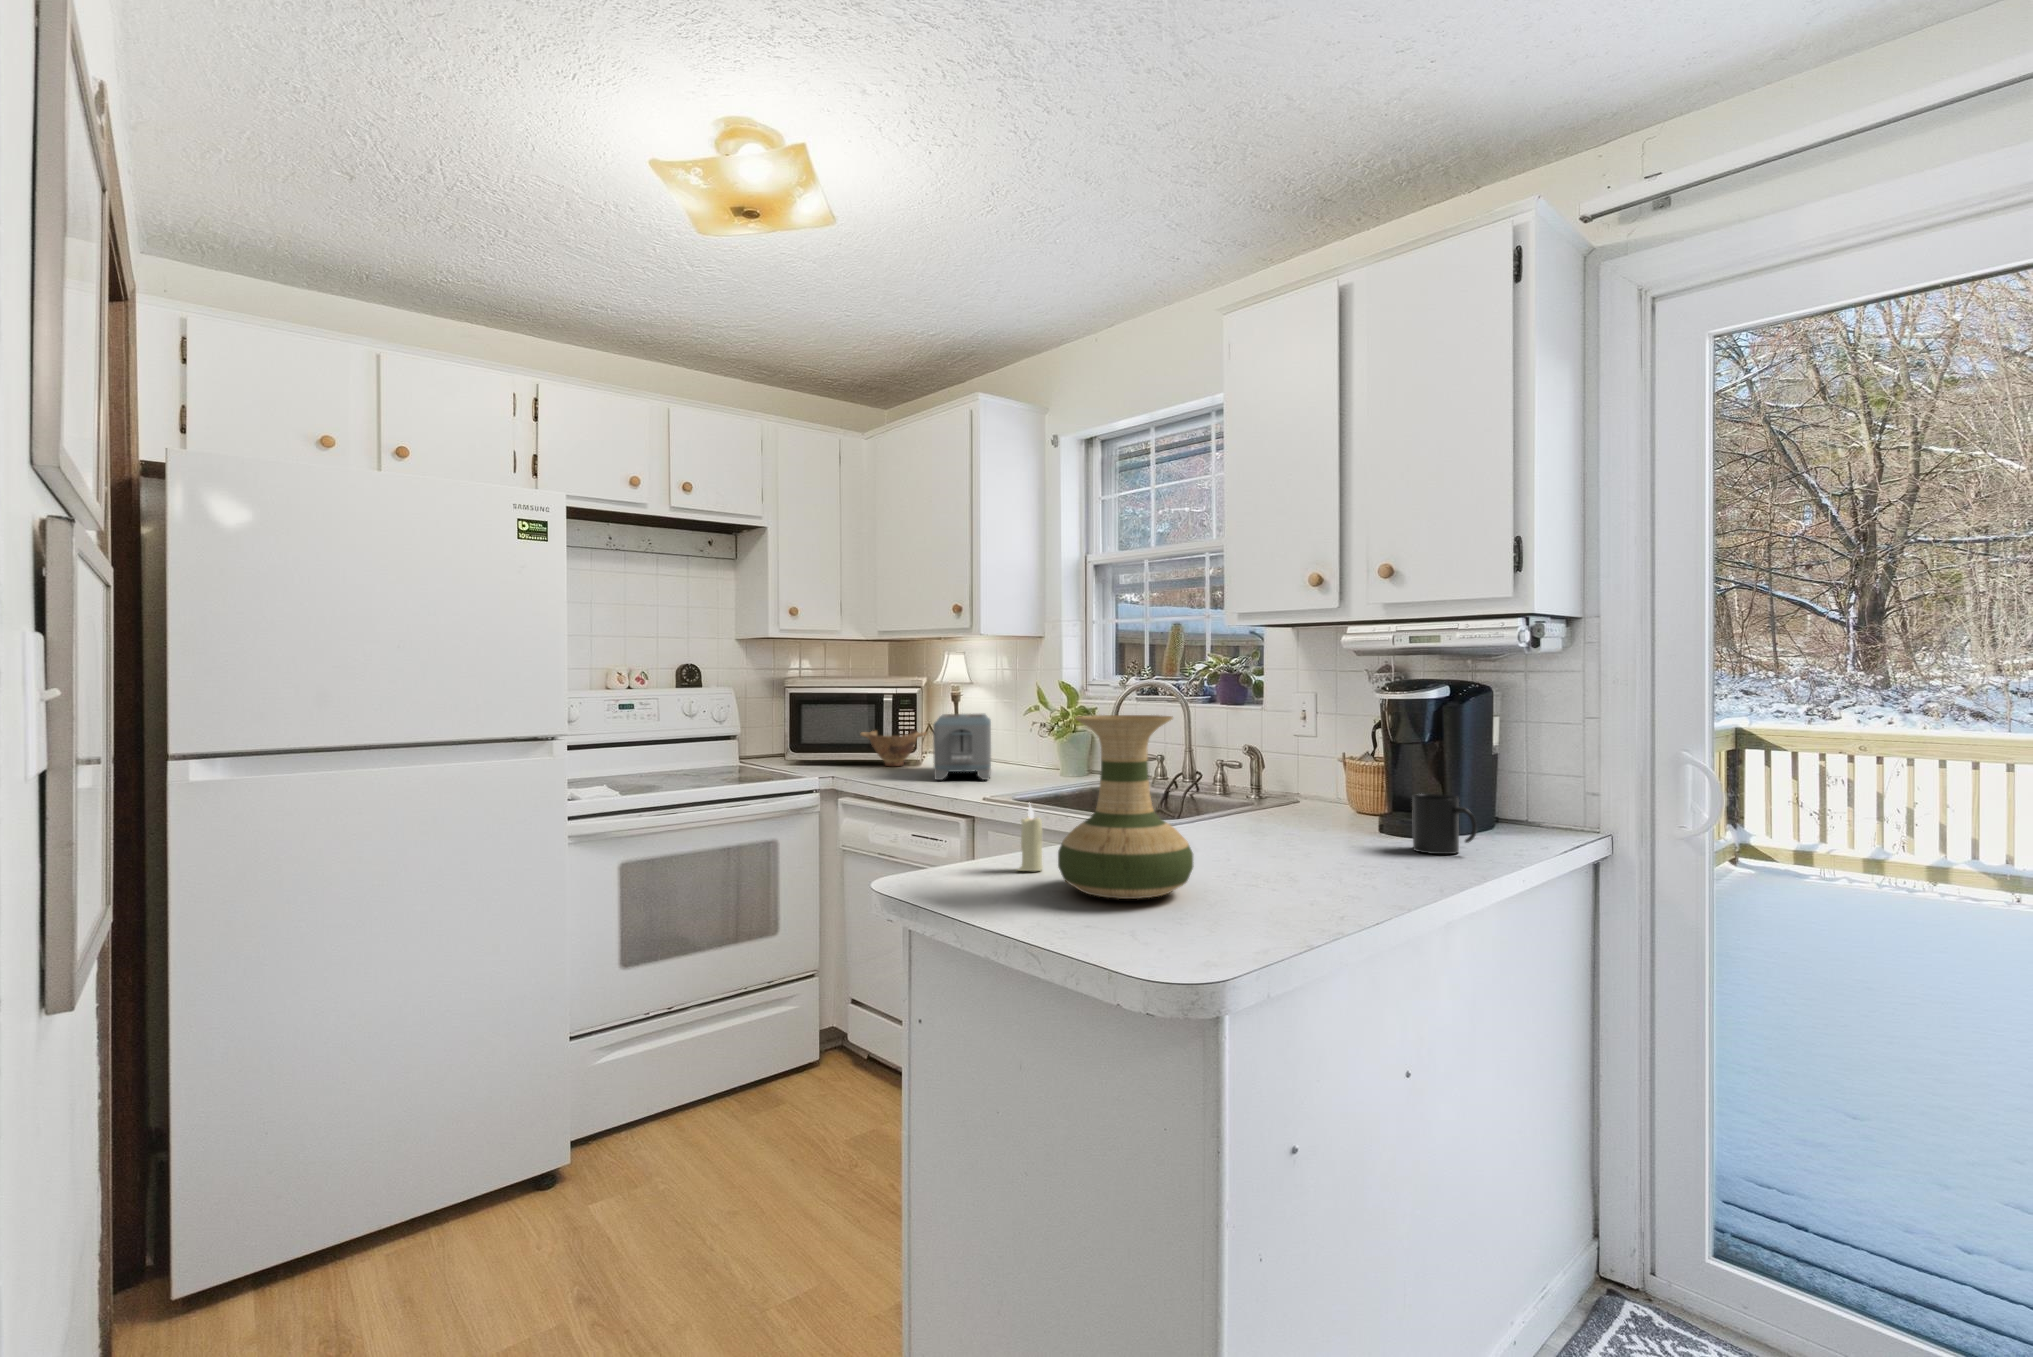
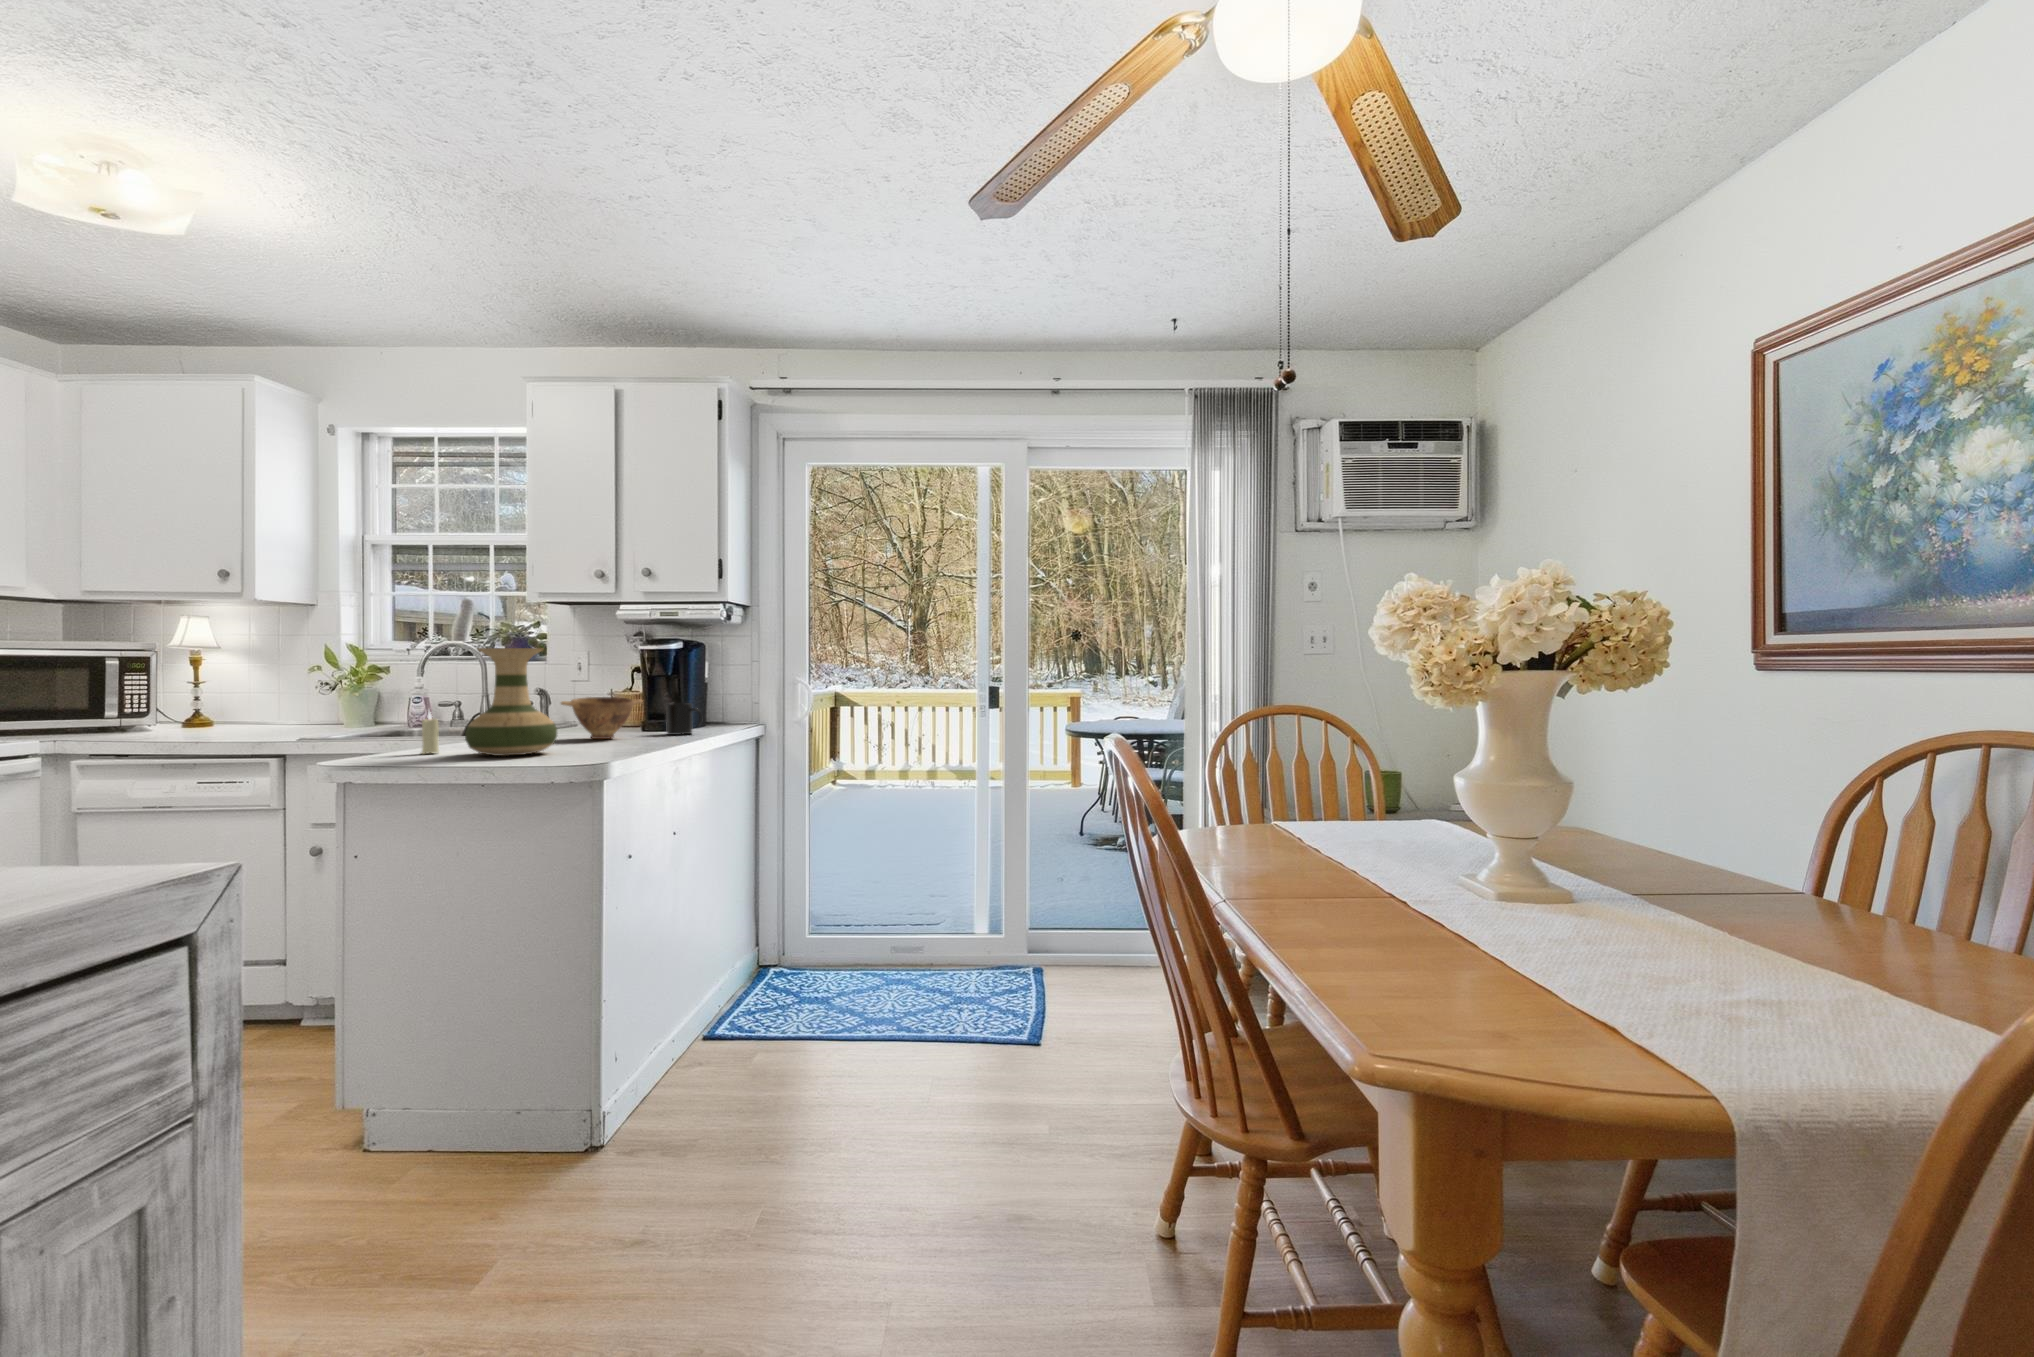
toaster: present [933,714,991,780] -> none [195,675,275,734]
bowl: present [861,730,926,766] -> present [561,697,642,739]

